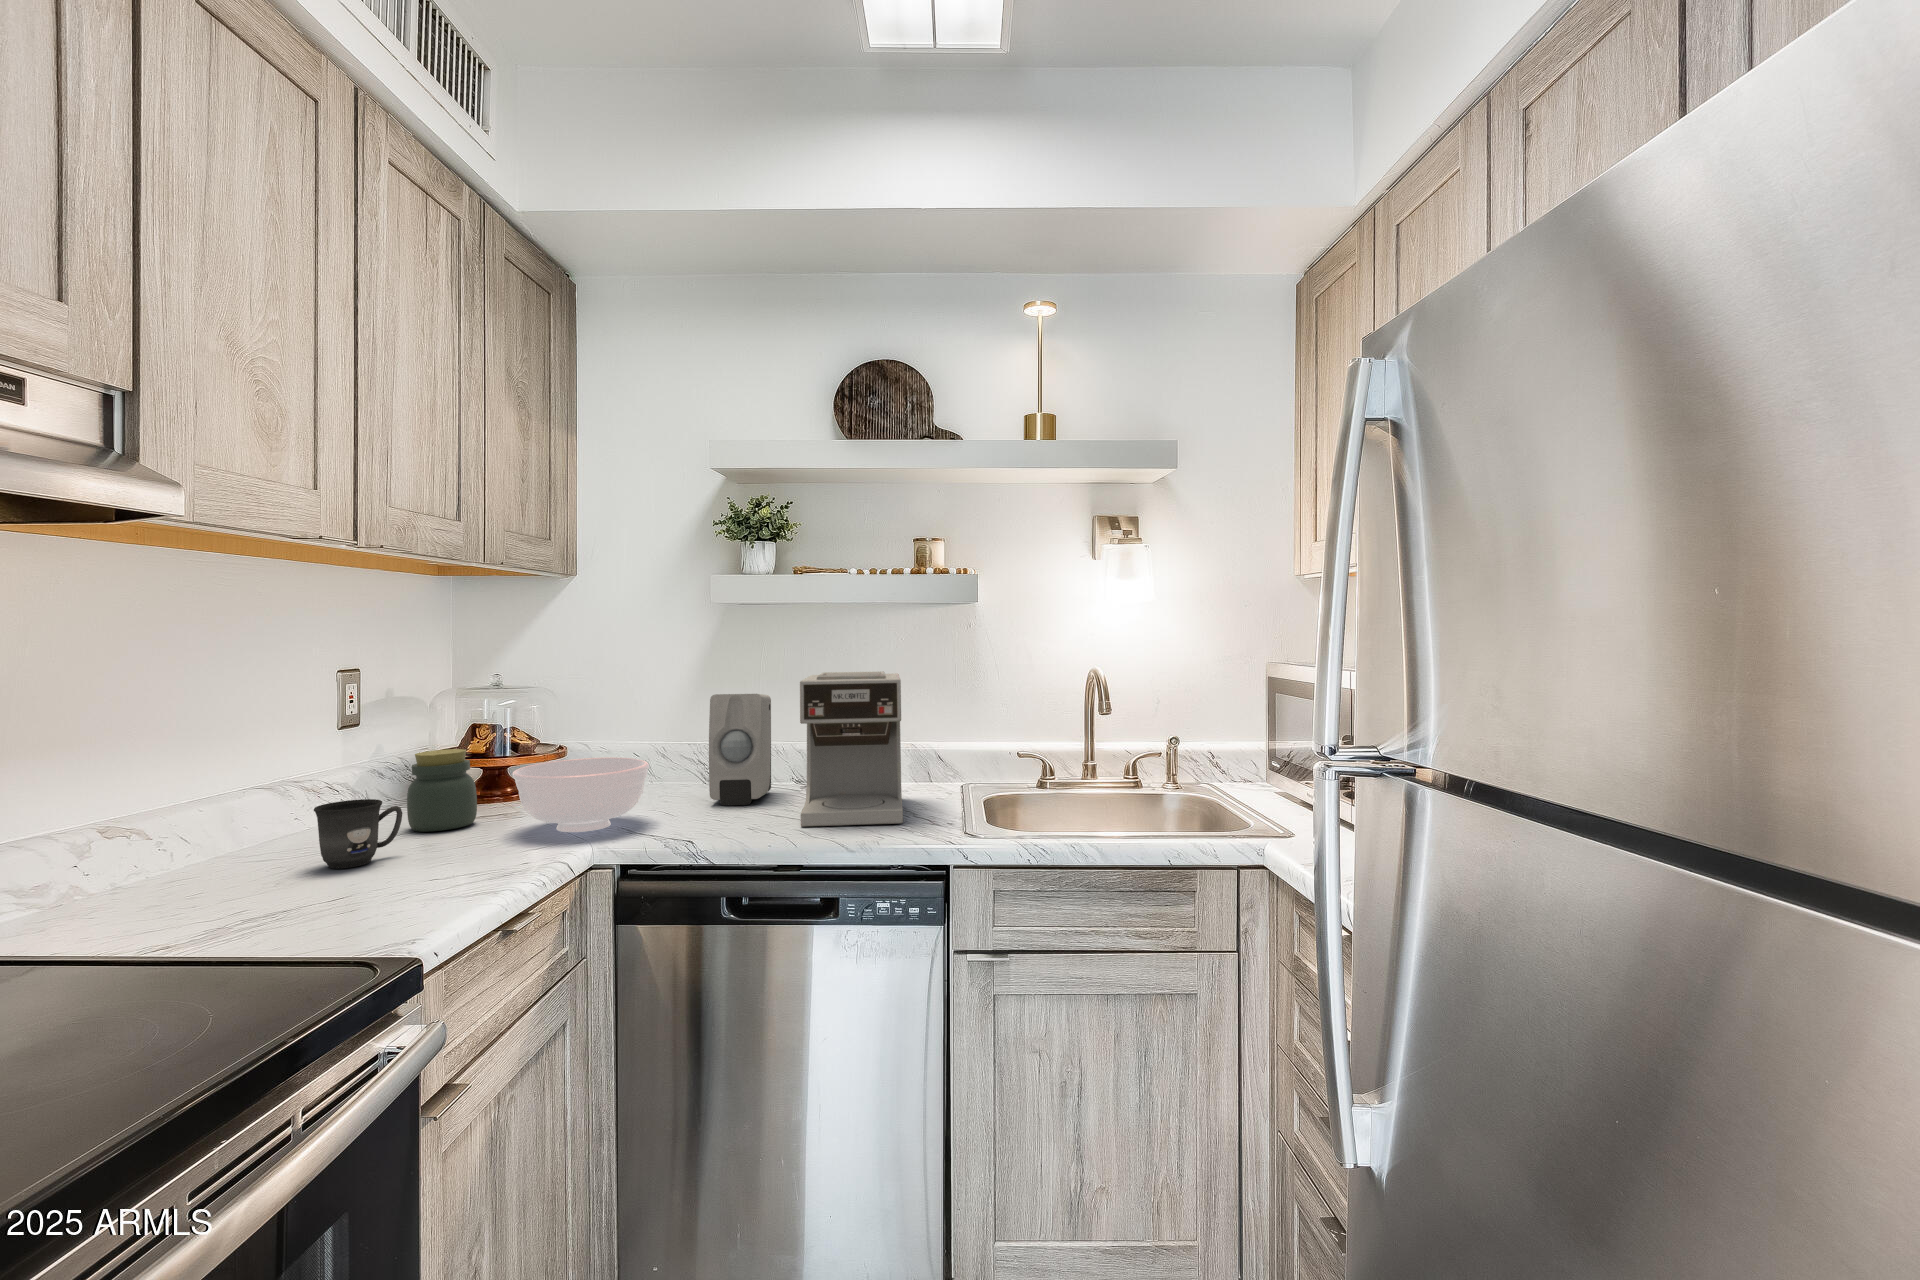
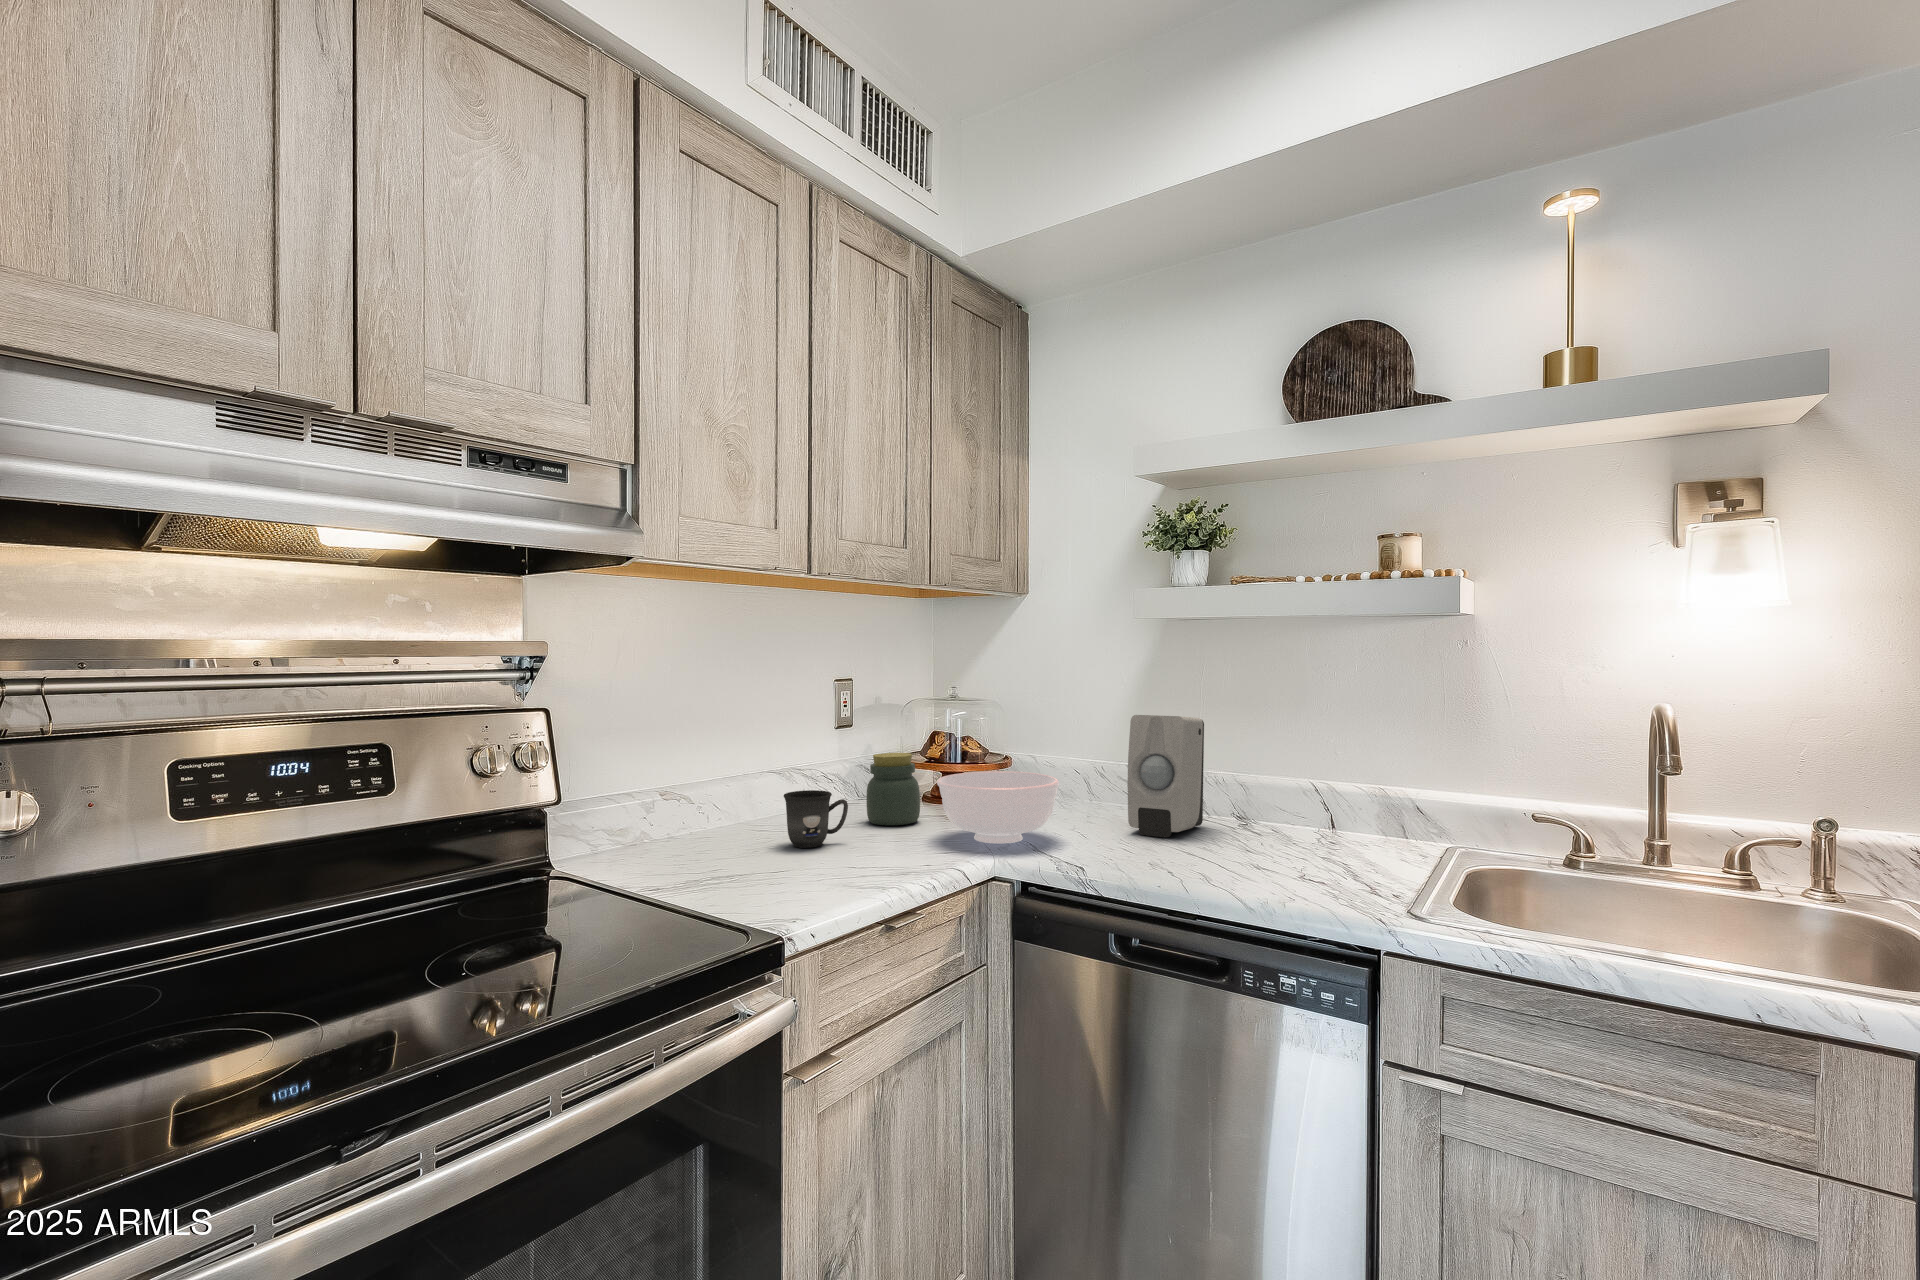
coffee maker: present [800,671,903,827] -> none [1205,697,1351,885]

